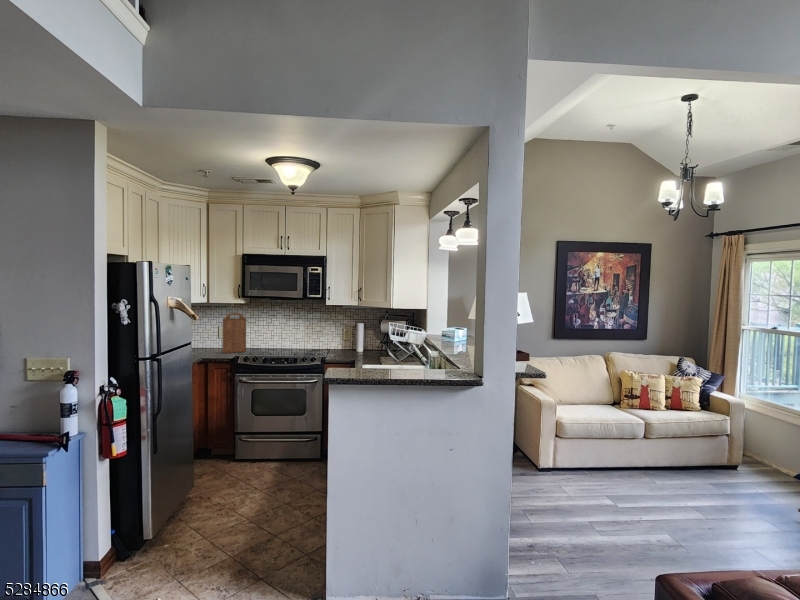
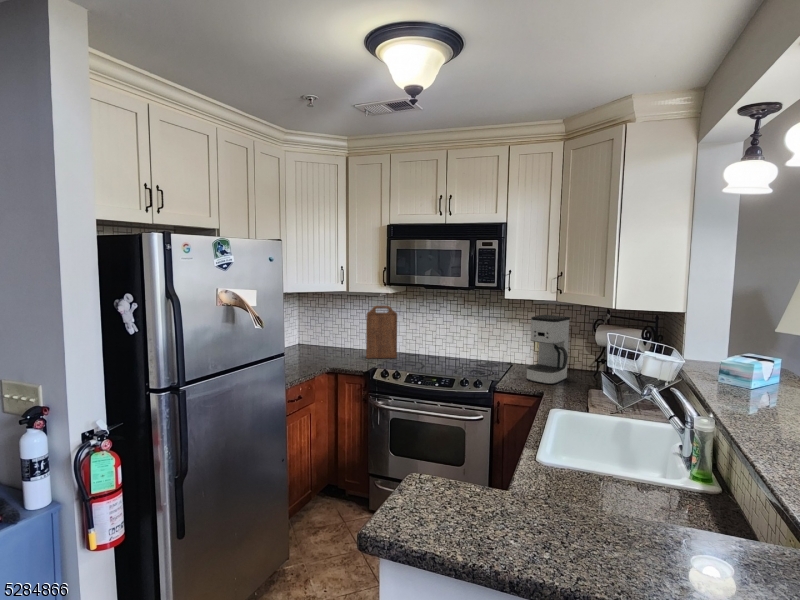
coffee maker: none [342,315,366,357] -> present [526,315,570,384]

